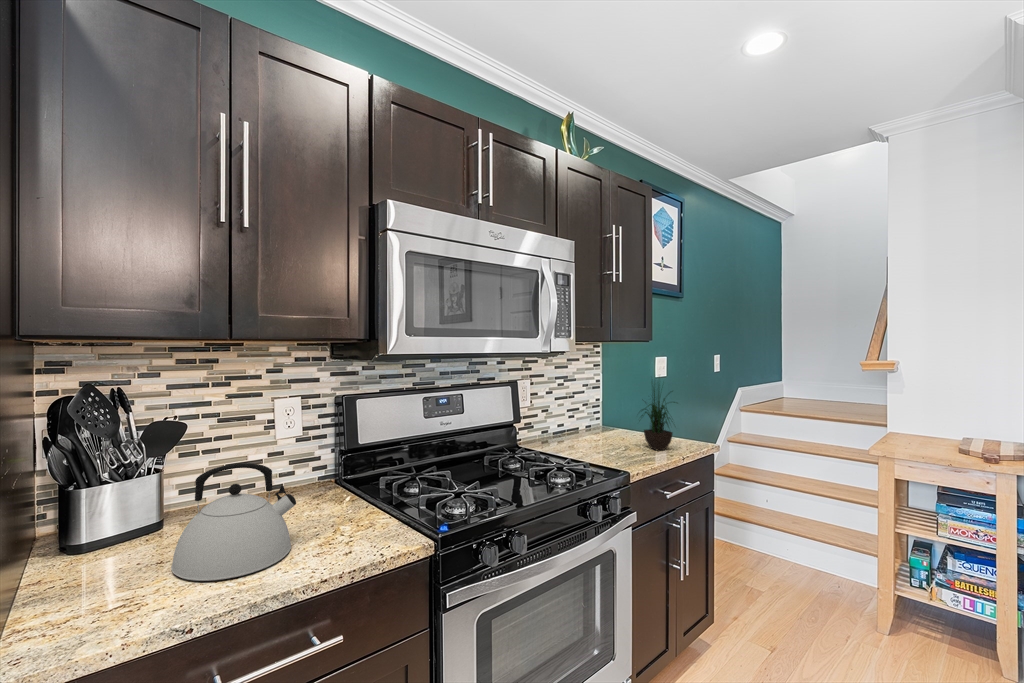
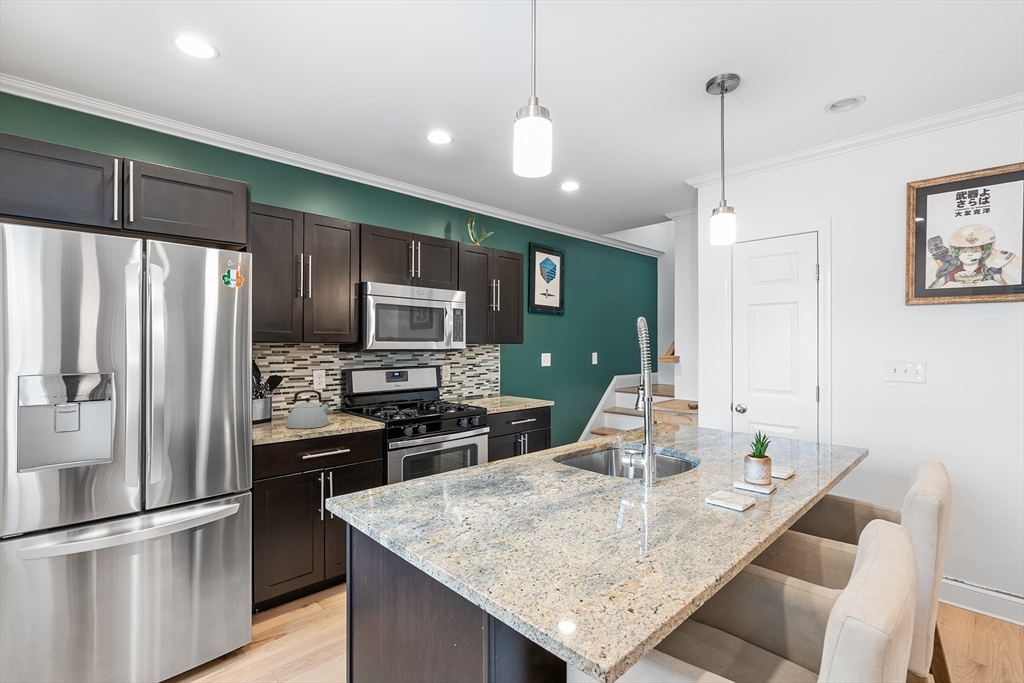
potted plant: present [642,389,675,450] -> none [506,355,530,403]

